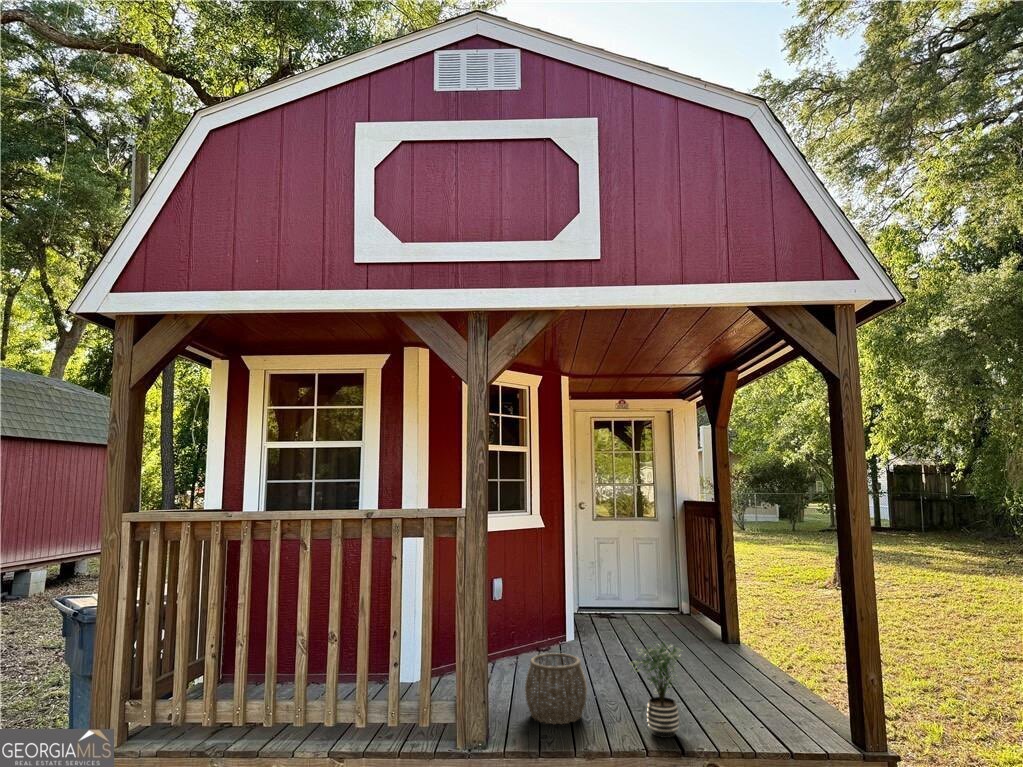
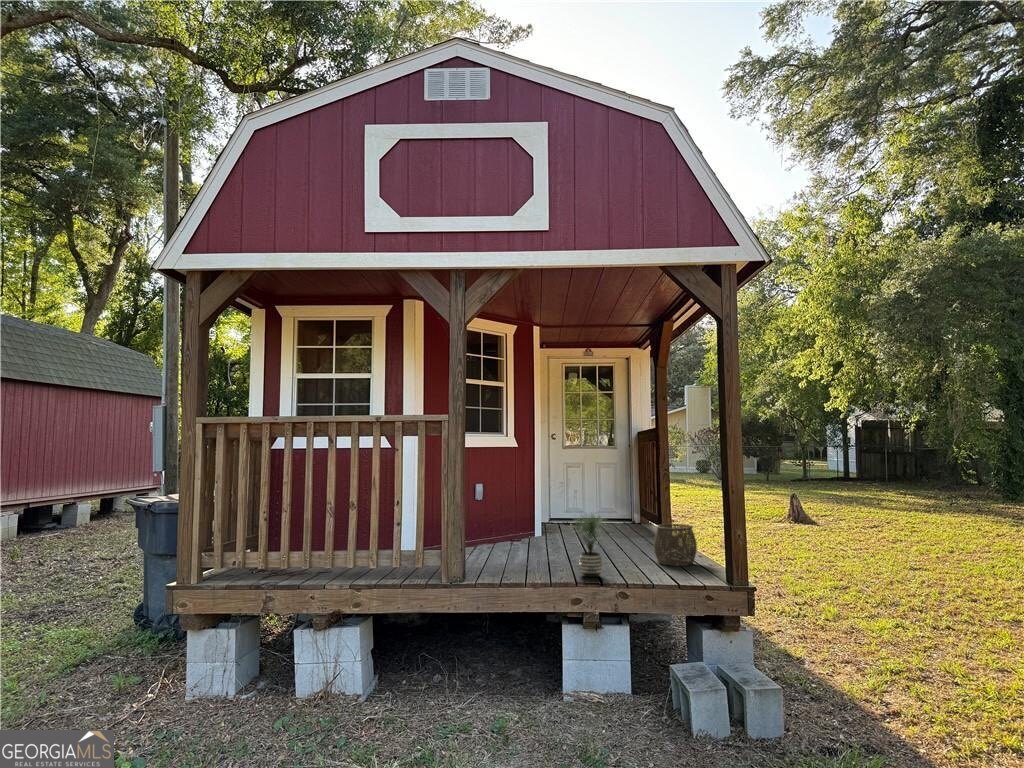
woven basket: present [525,653,587,724] -> present [654,524,697,566]

